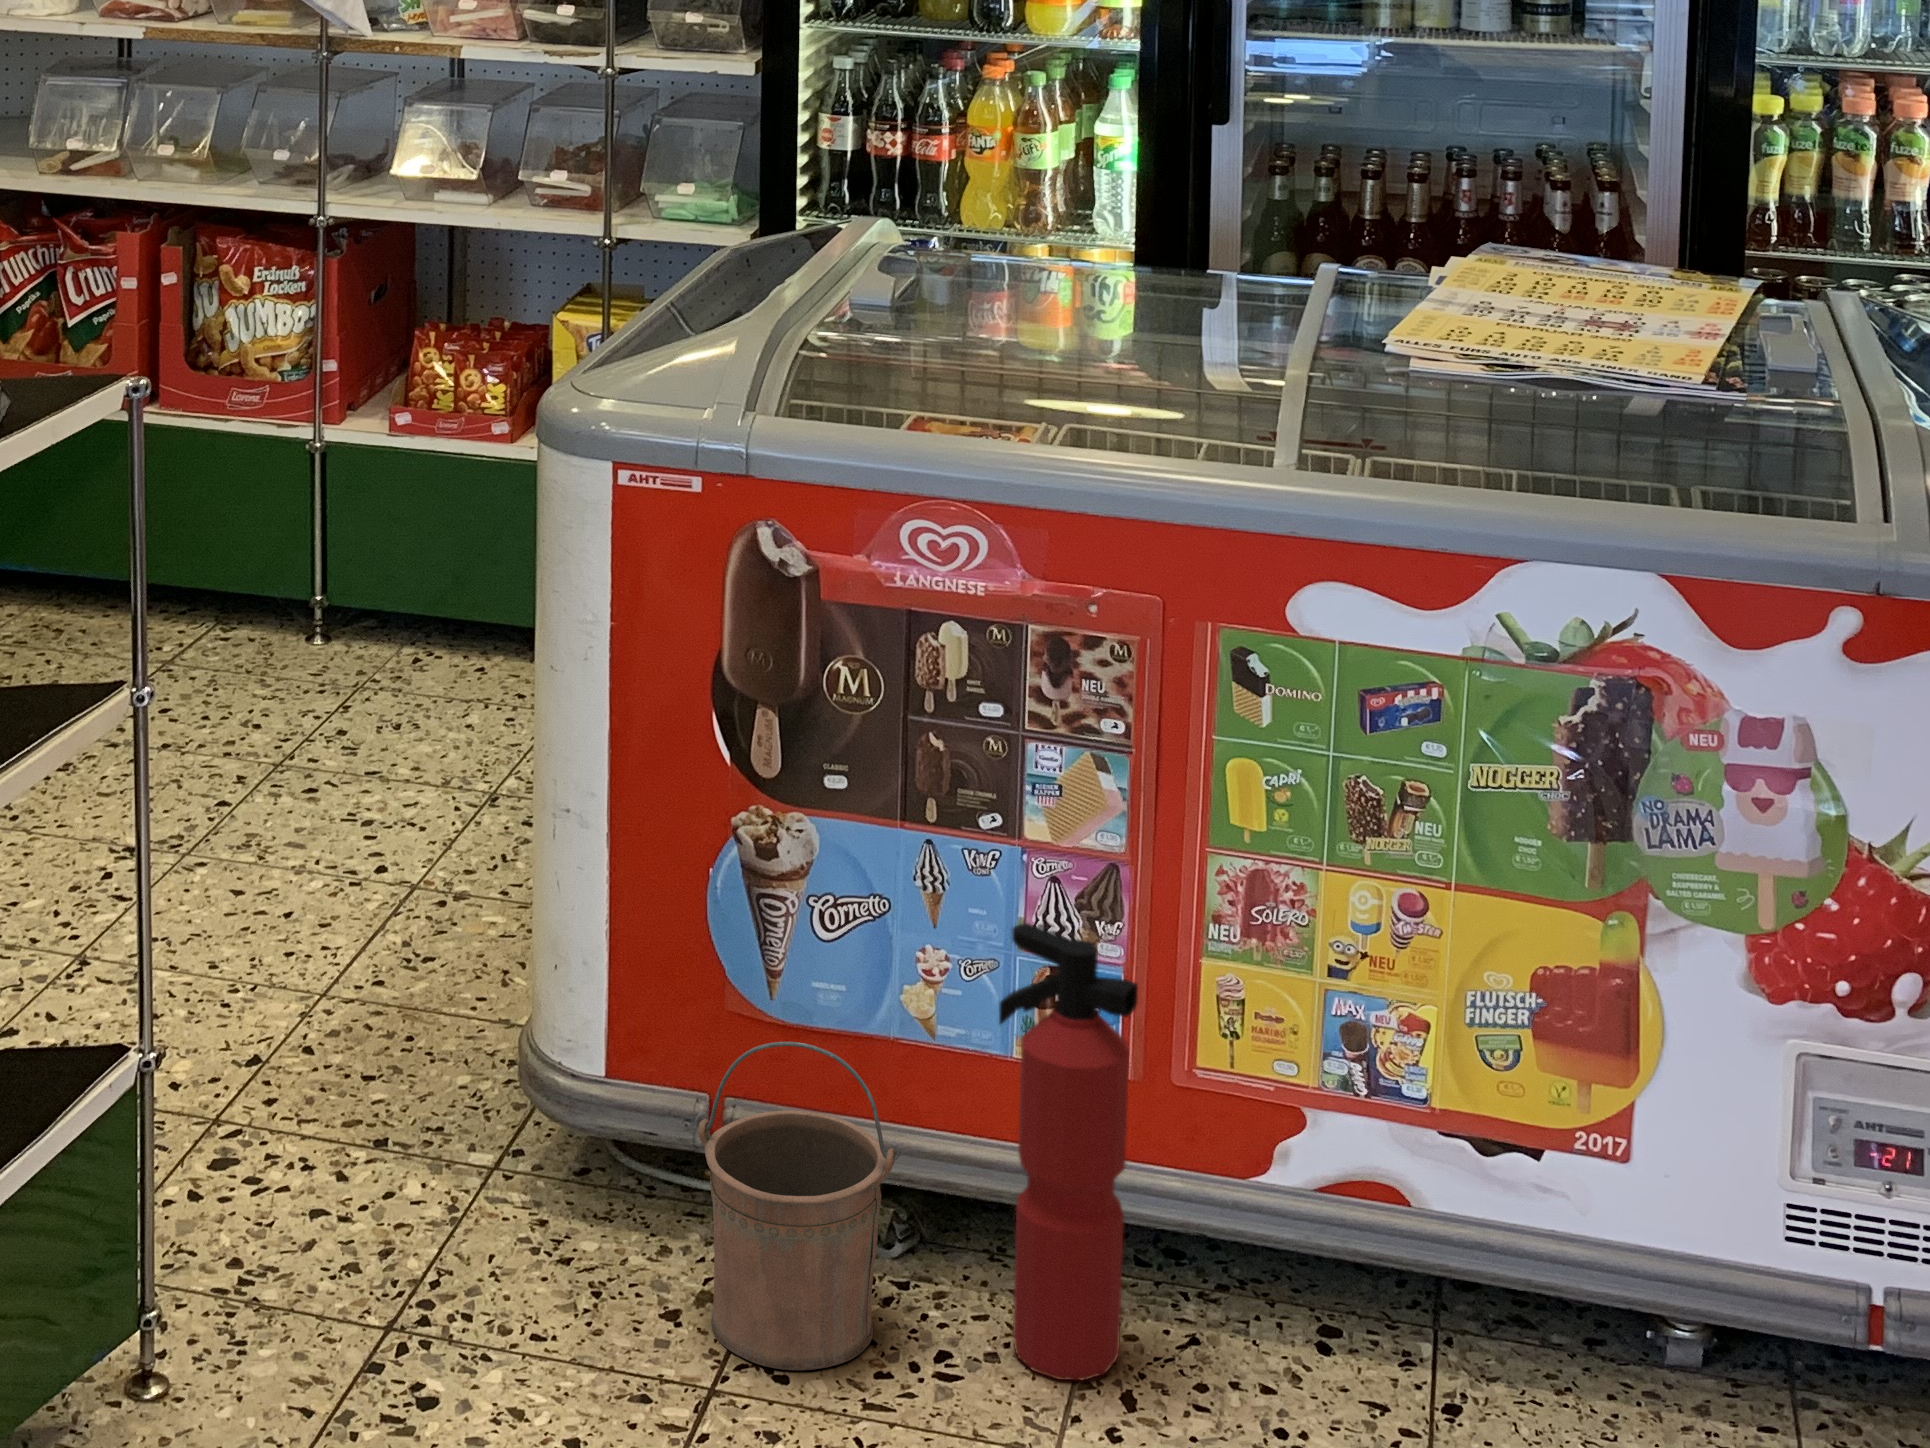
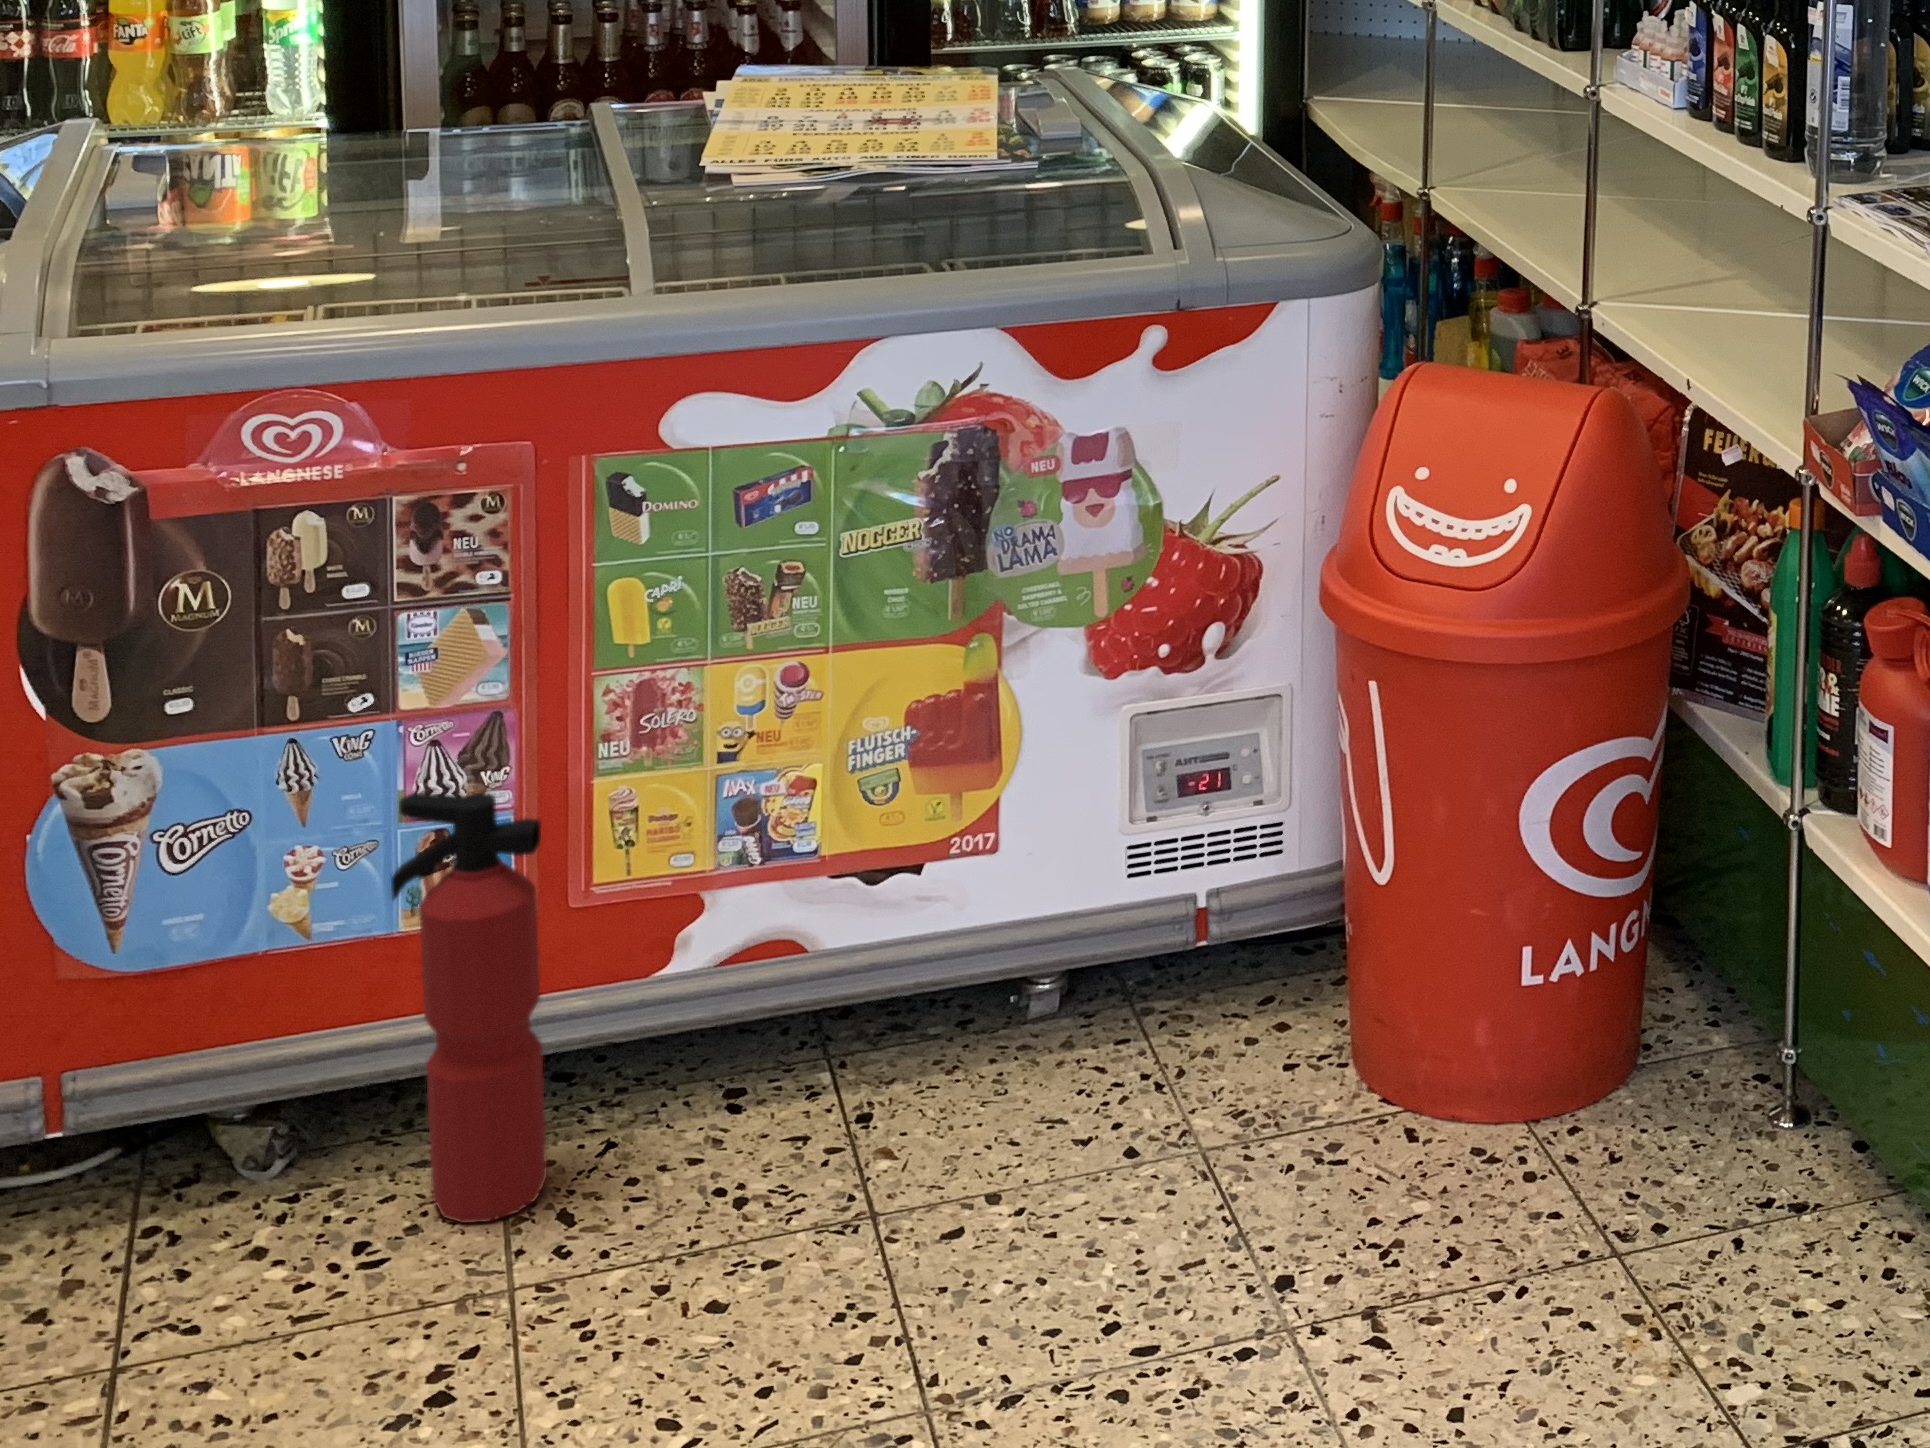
bucket: present [695,1042,900,1370] -> none [45,981,298,1325]

